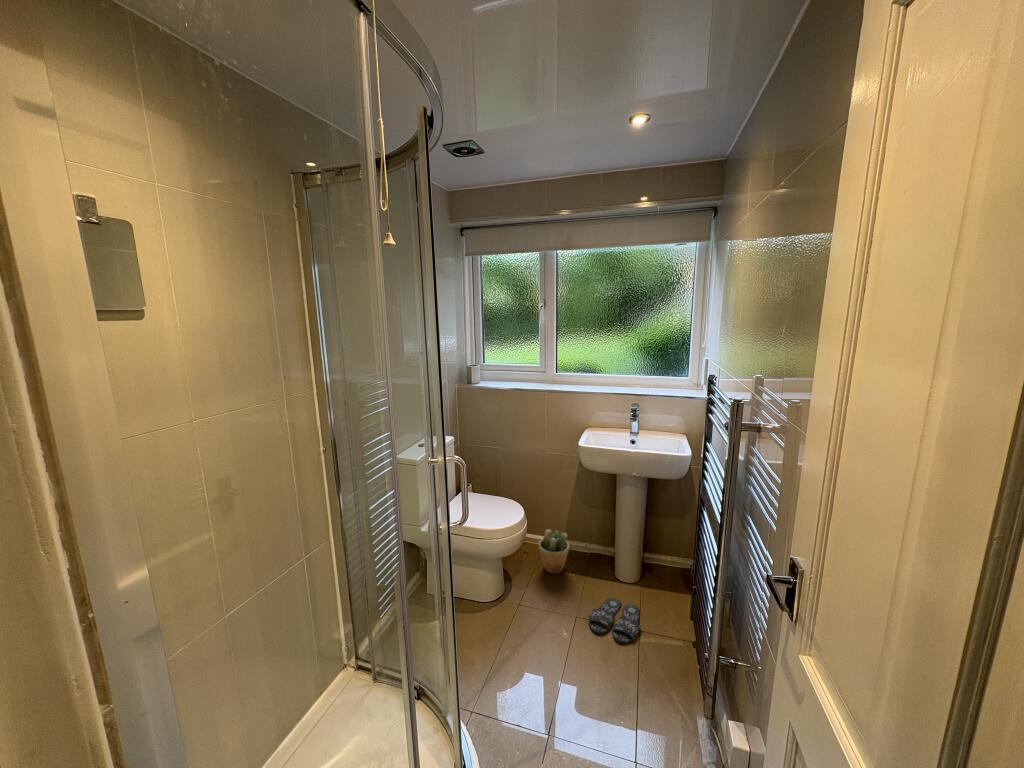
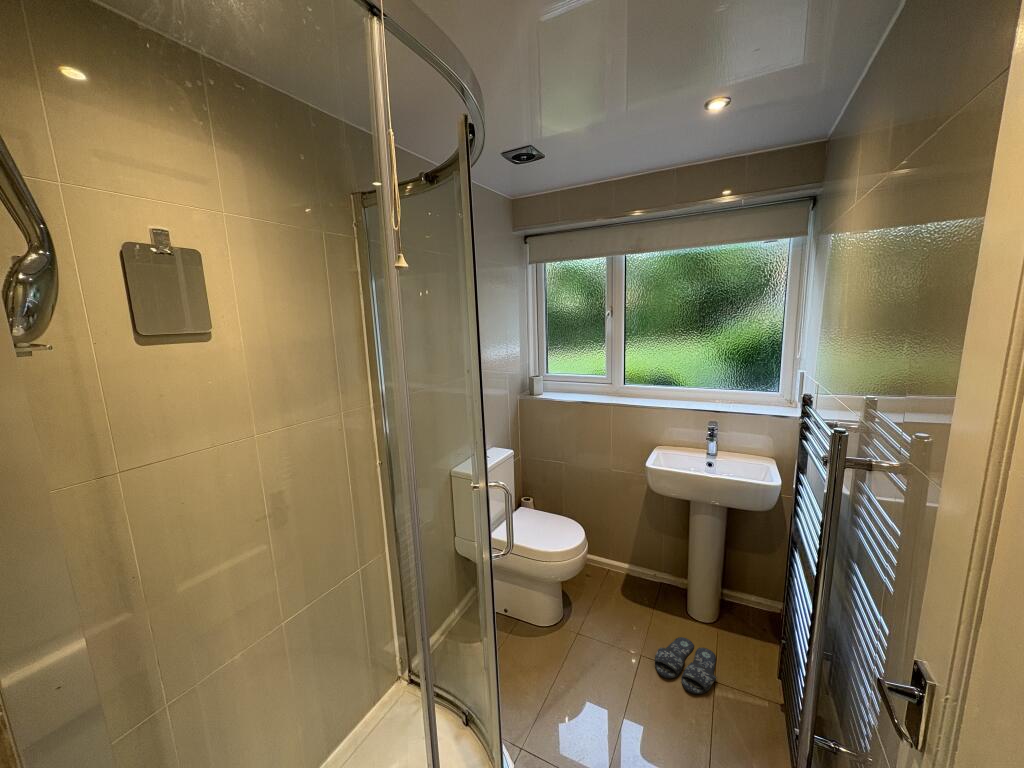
potted plant: present [539,530,569,573] -> none [601,553,635,601]

